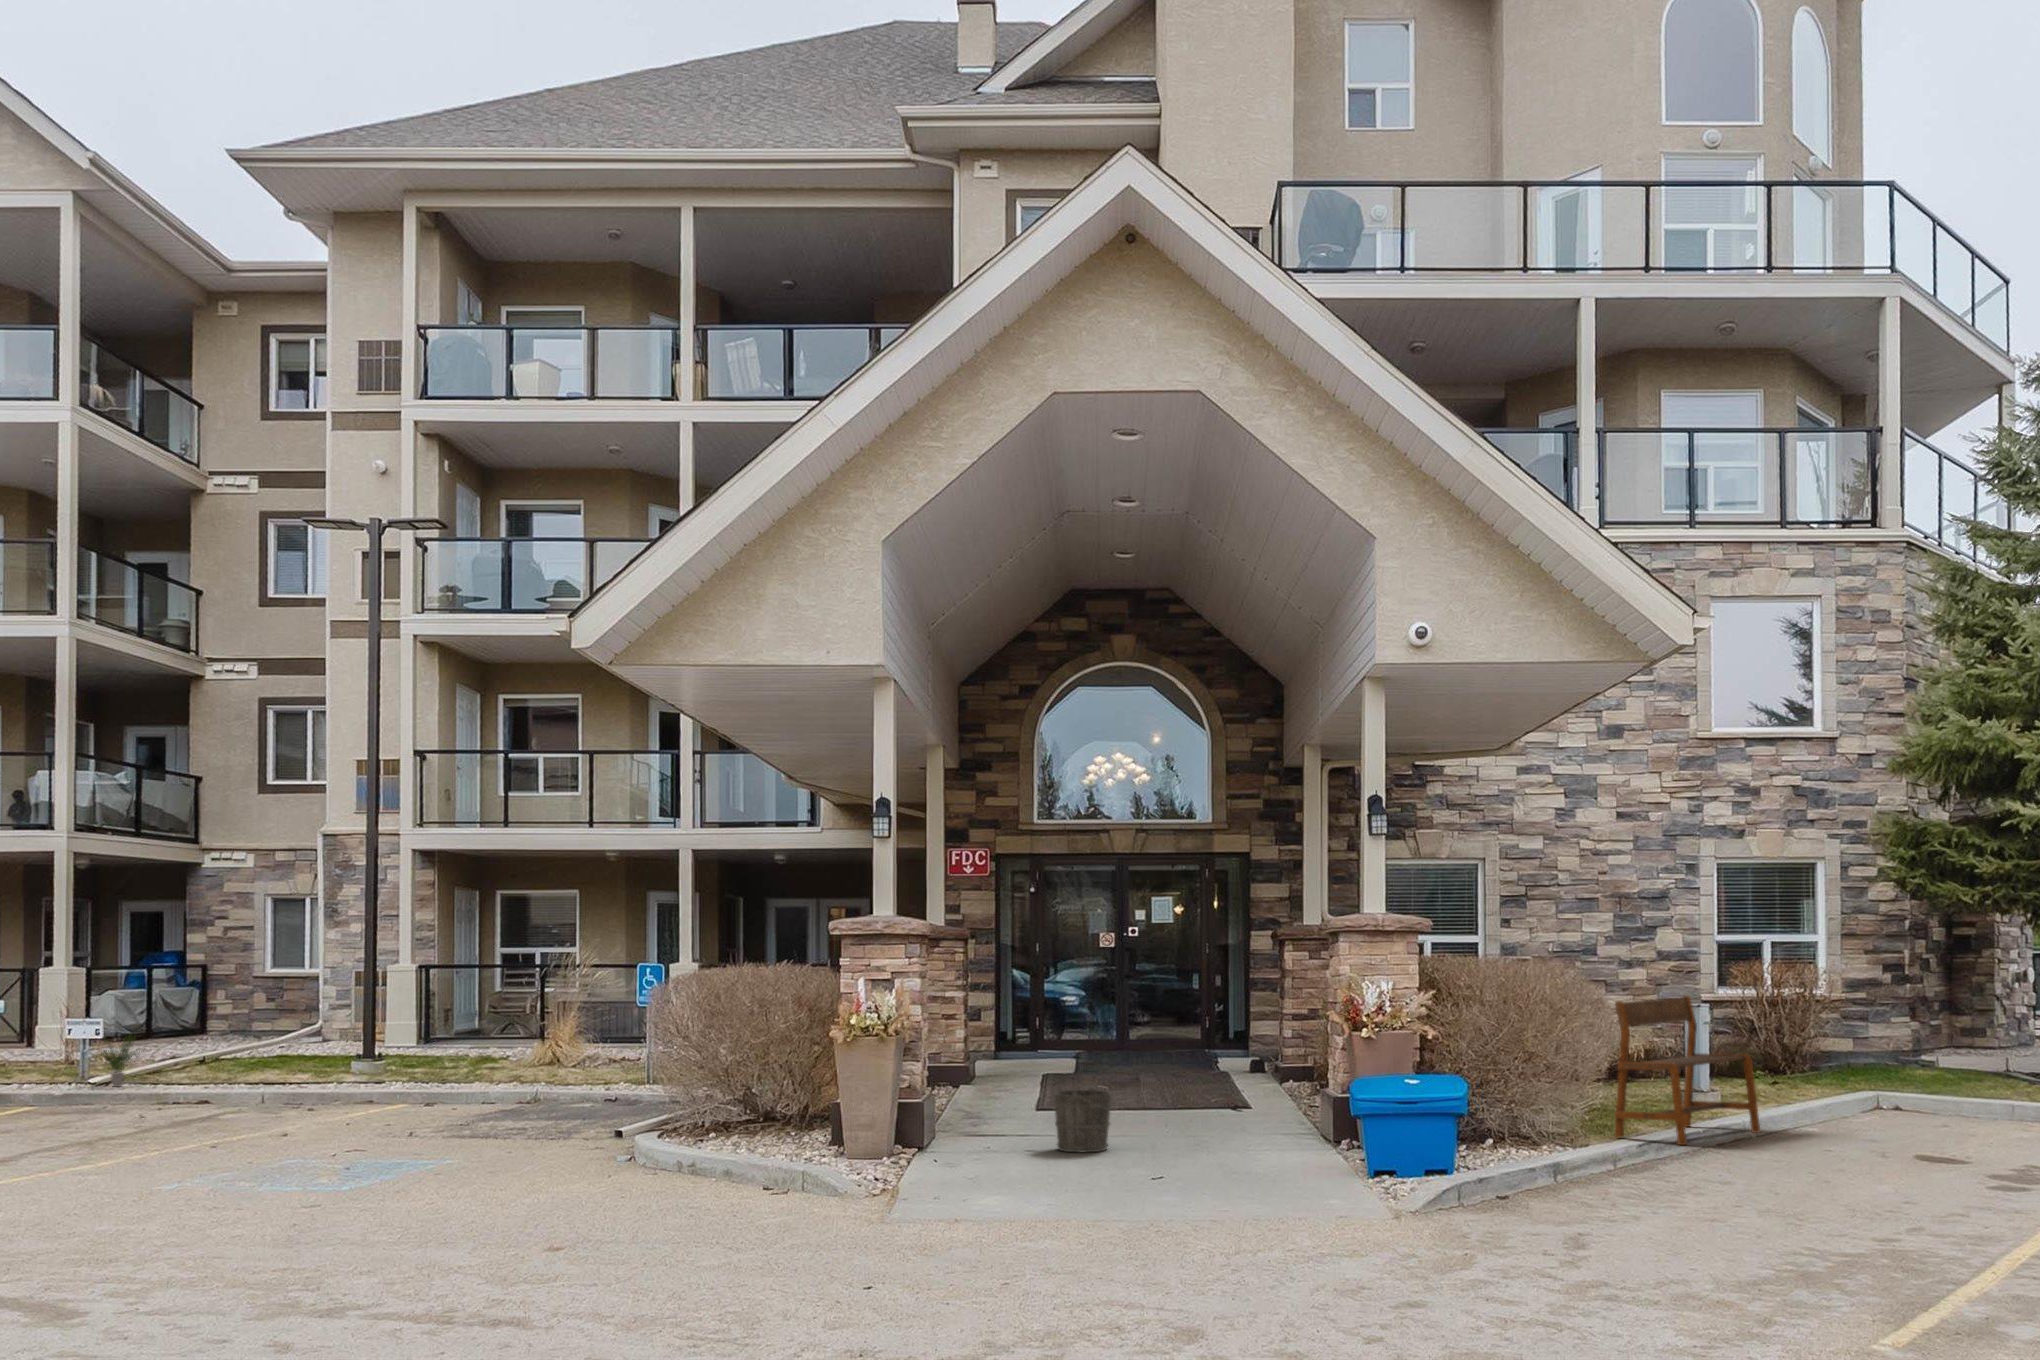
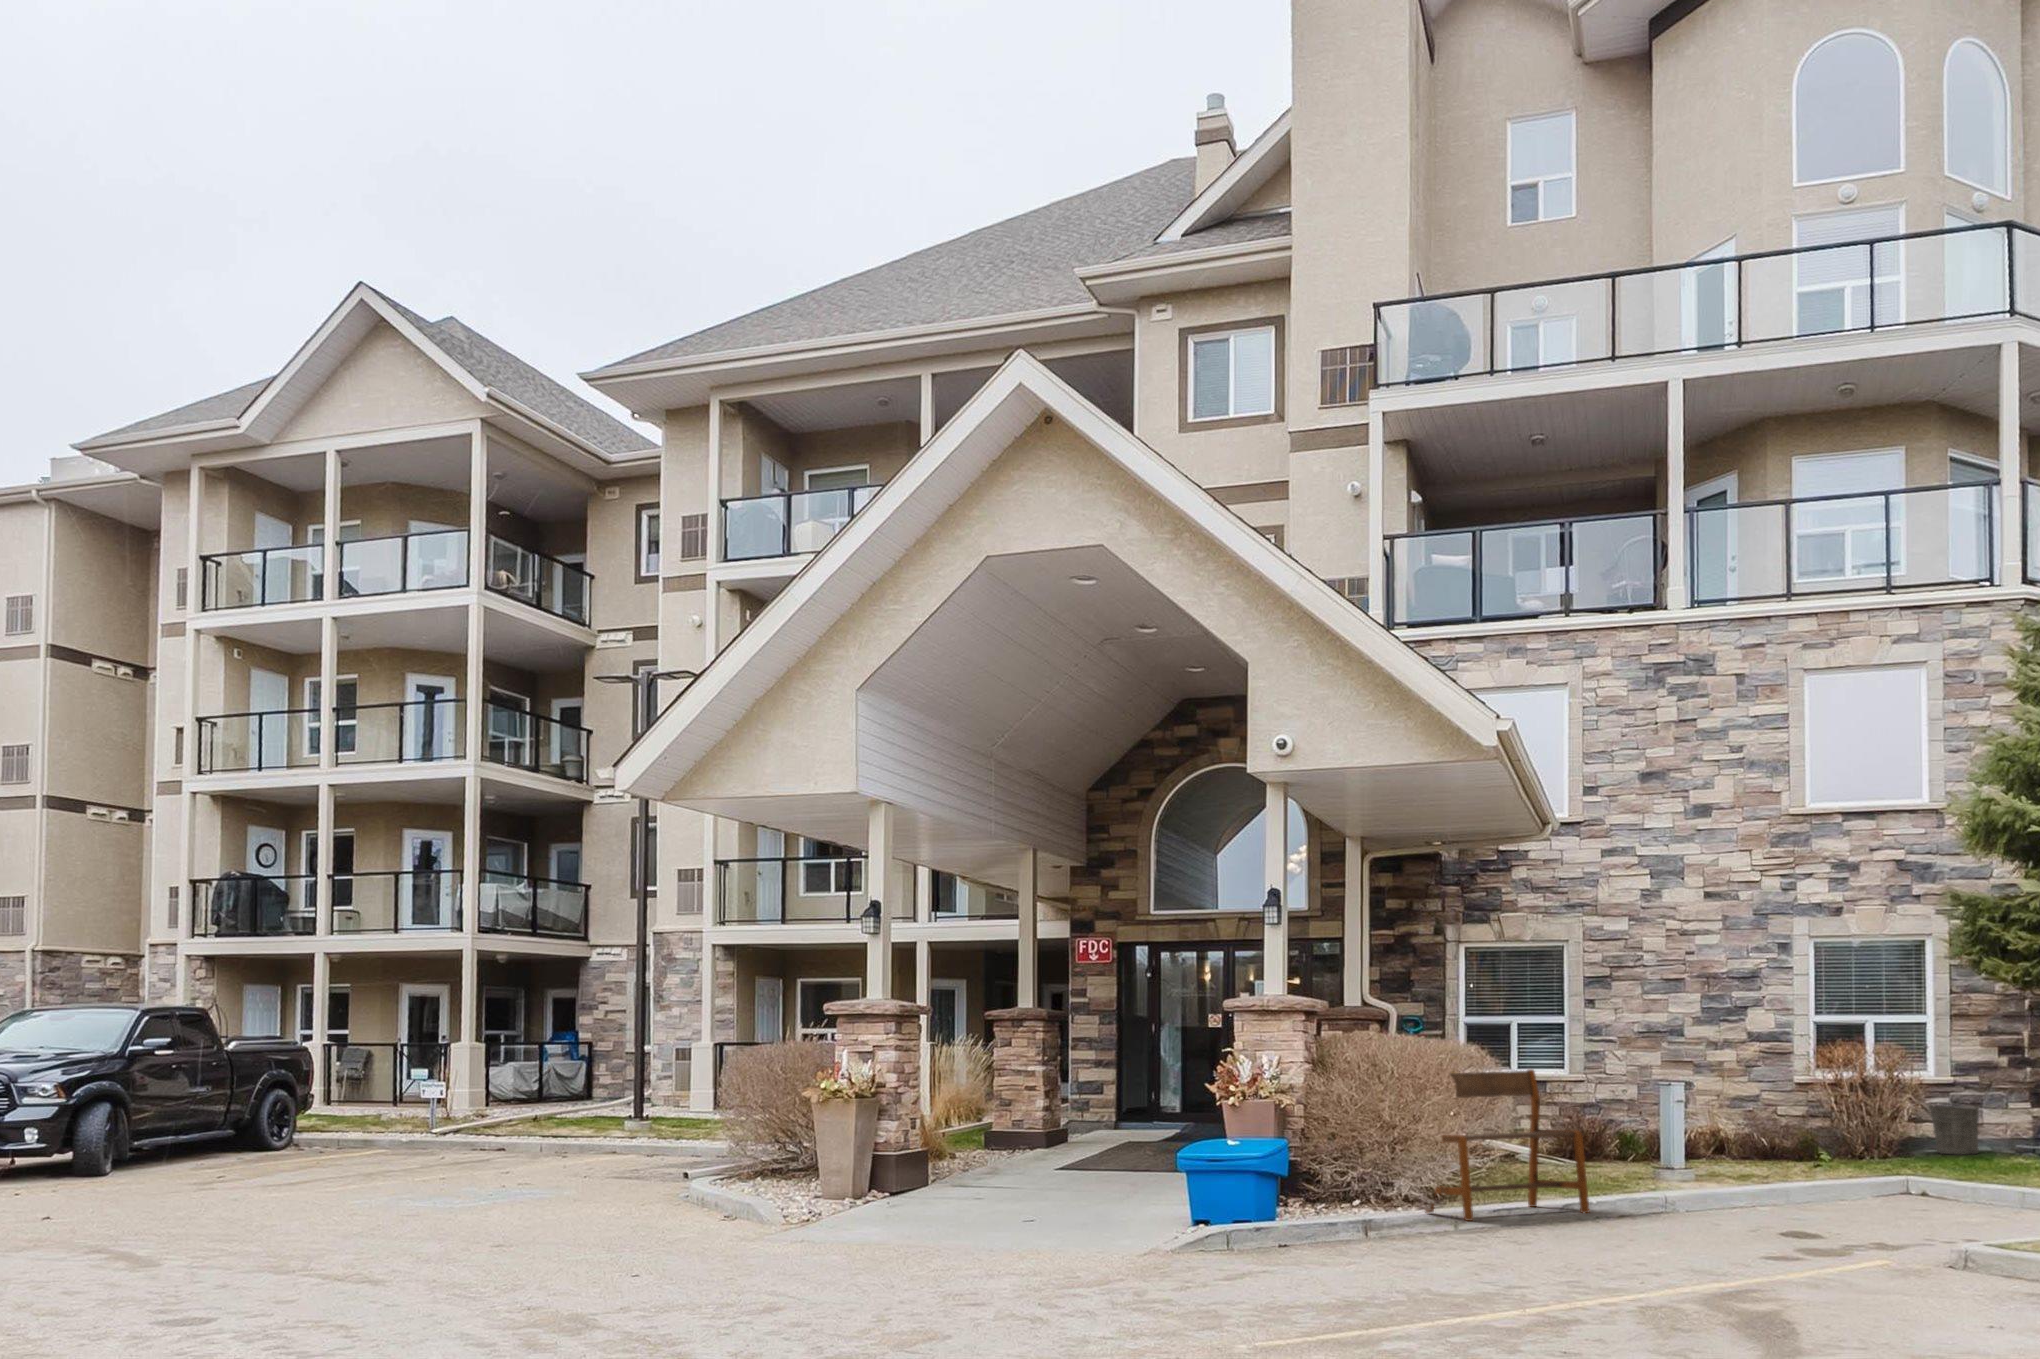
potted plant: present [101,1036,140,1087] -> none [283,1101,329,1149]
bucket: present [1054,1087,1116,1152] -> present [1929,1105,1979,1155]

